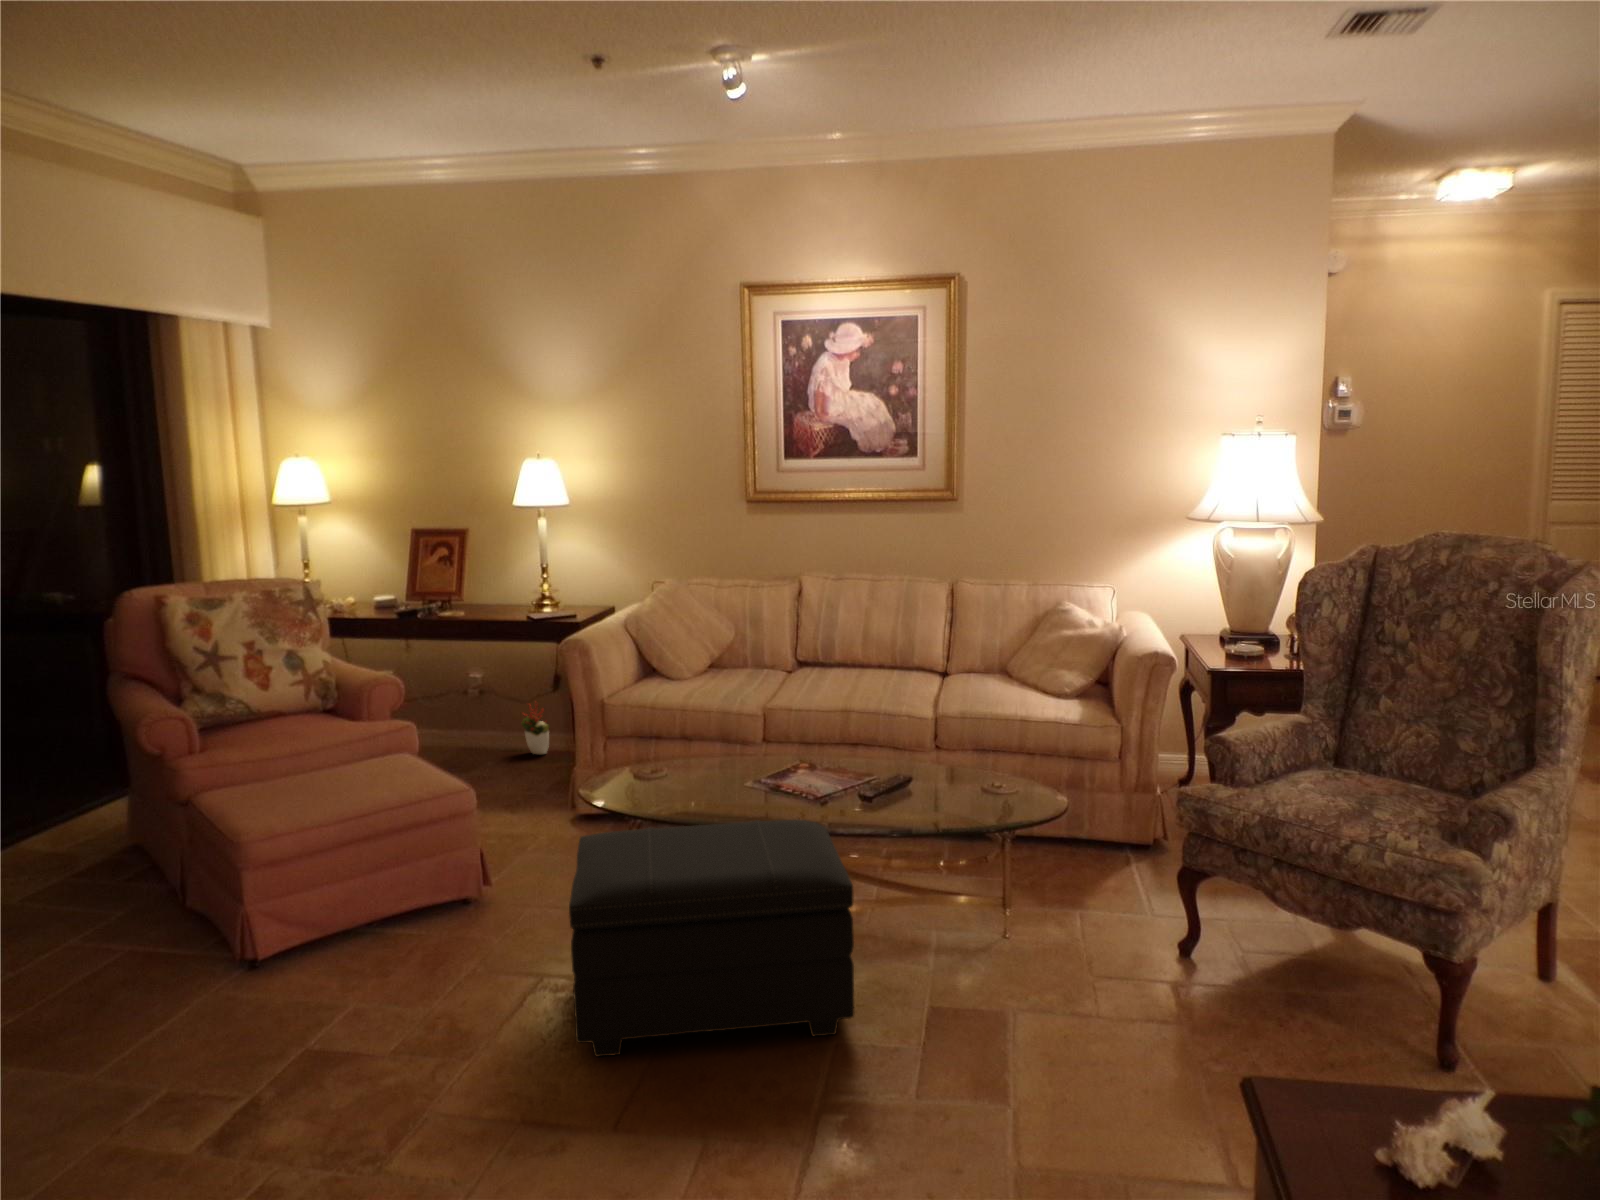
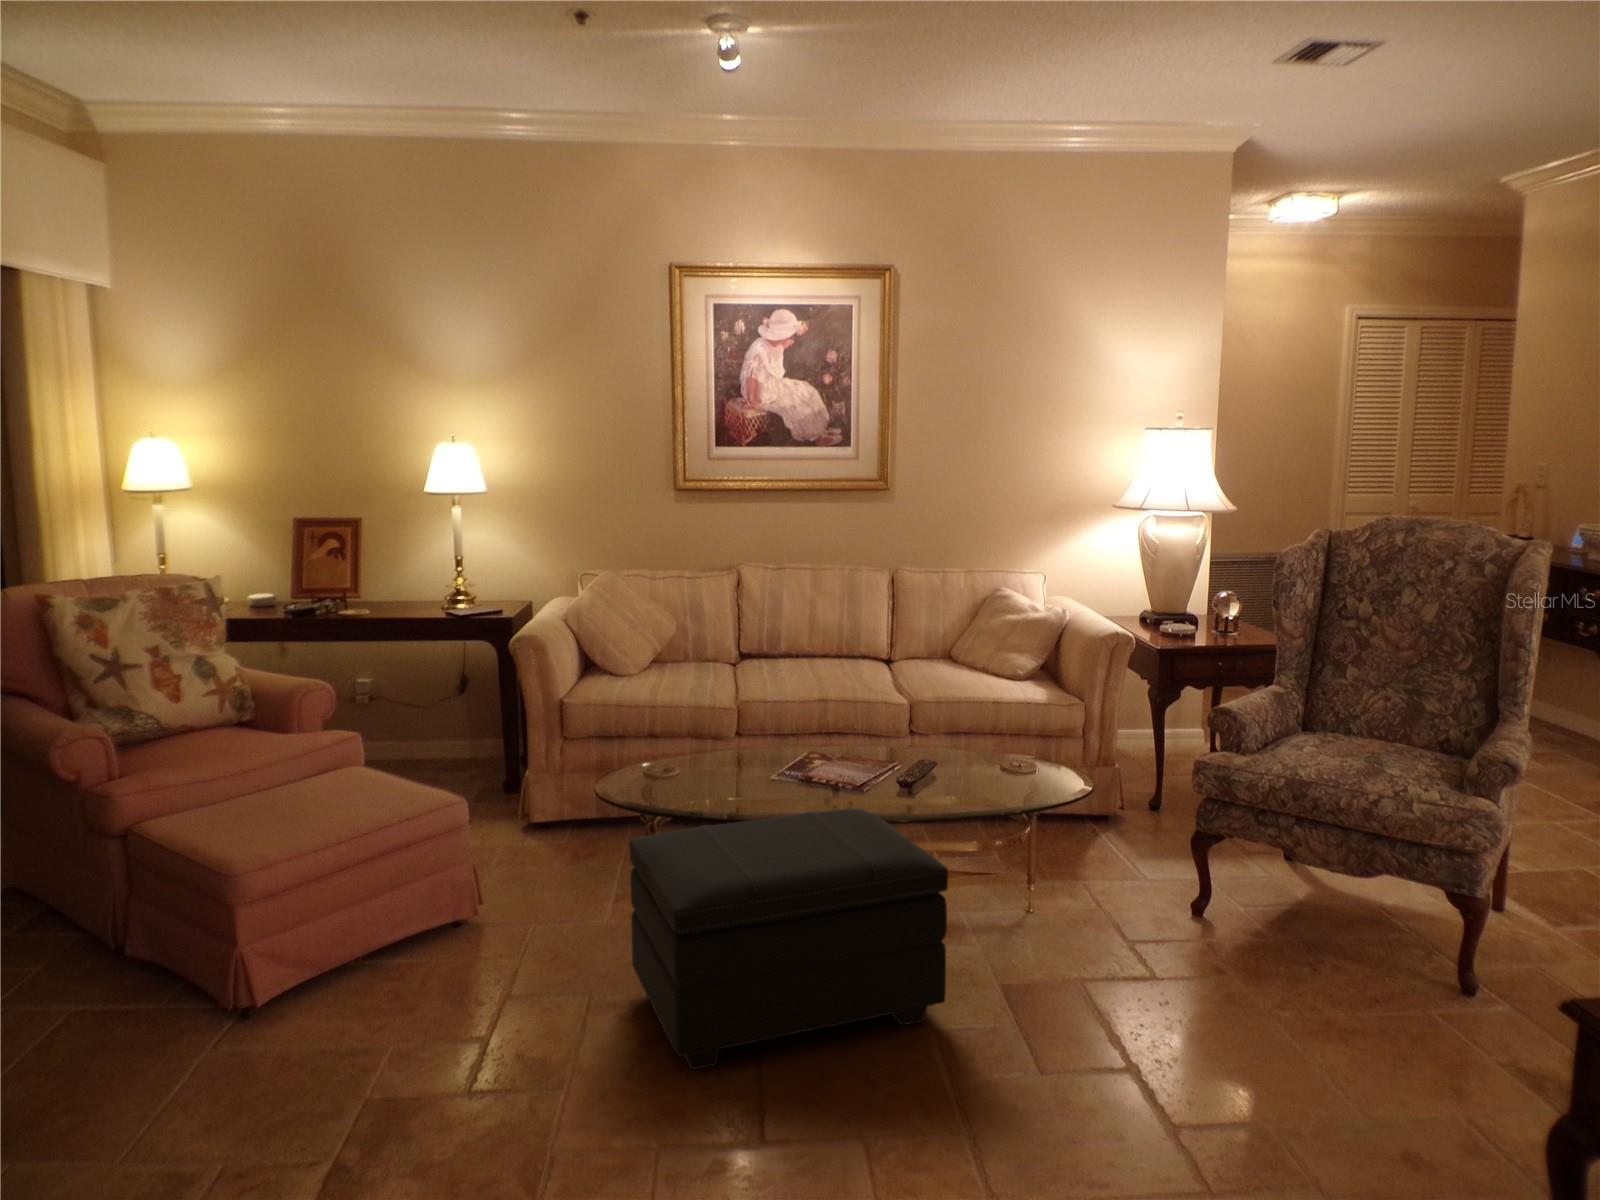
decorative plant: present [521,703,550,754] -> none [424,706,458,764]

